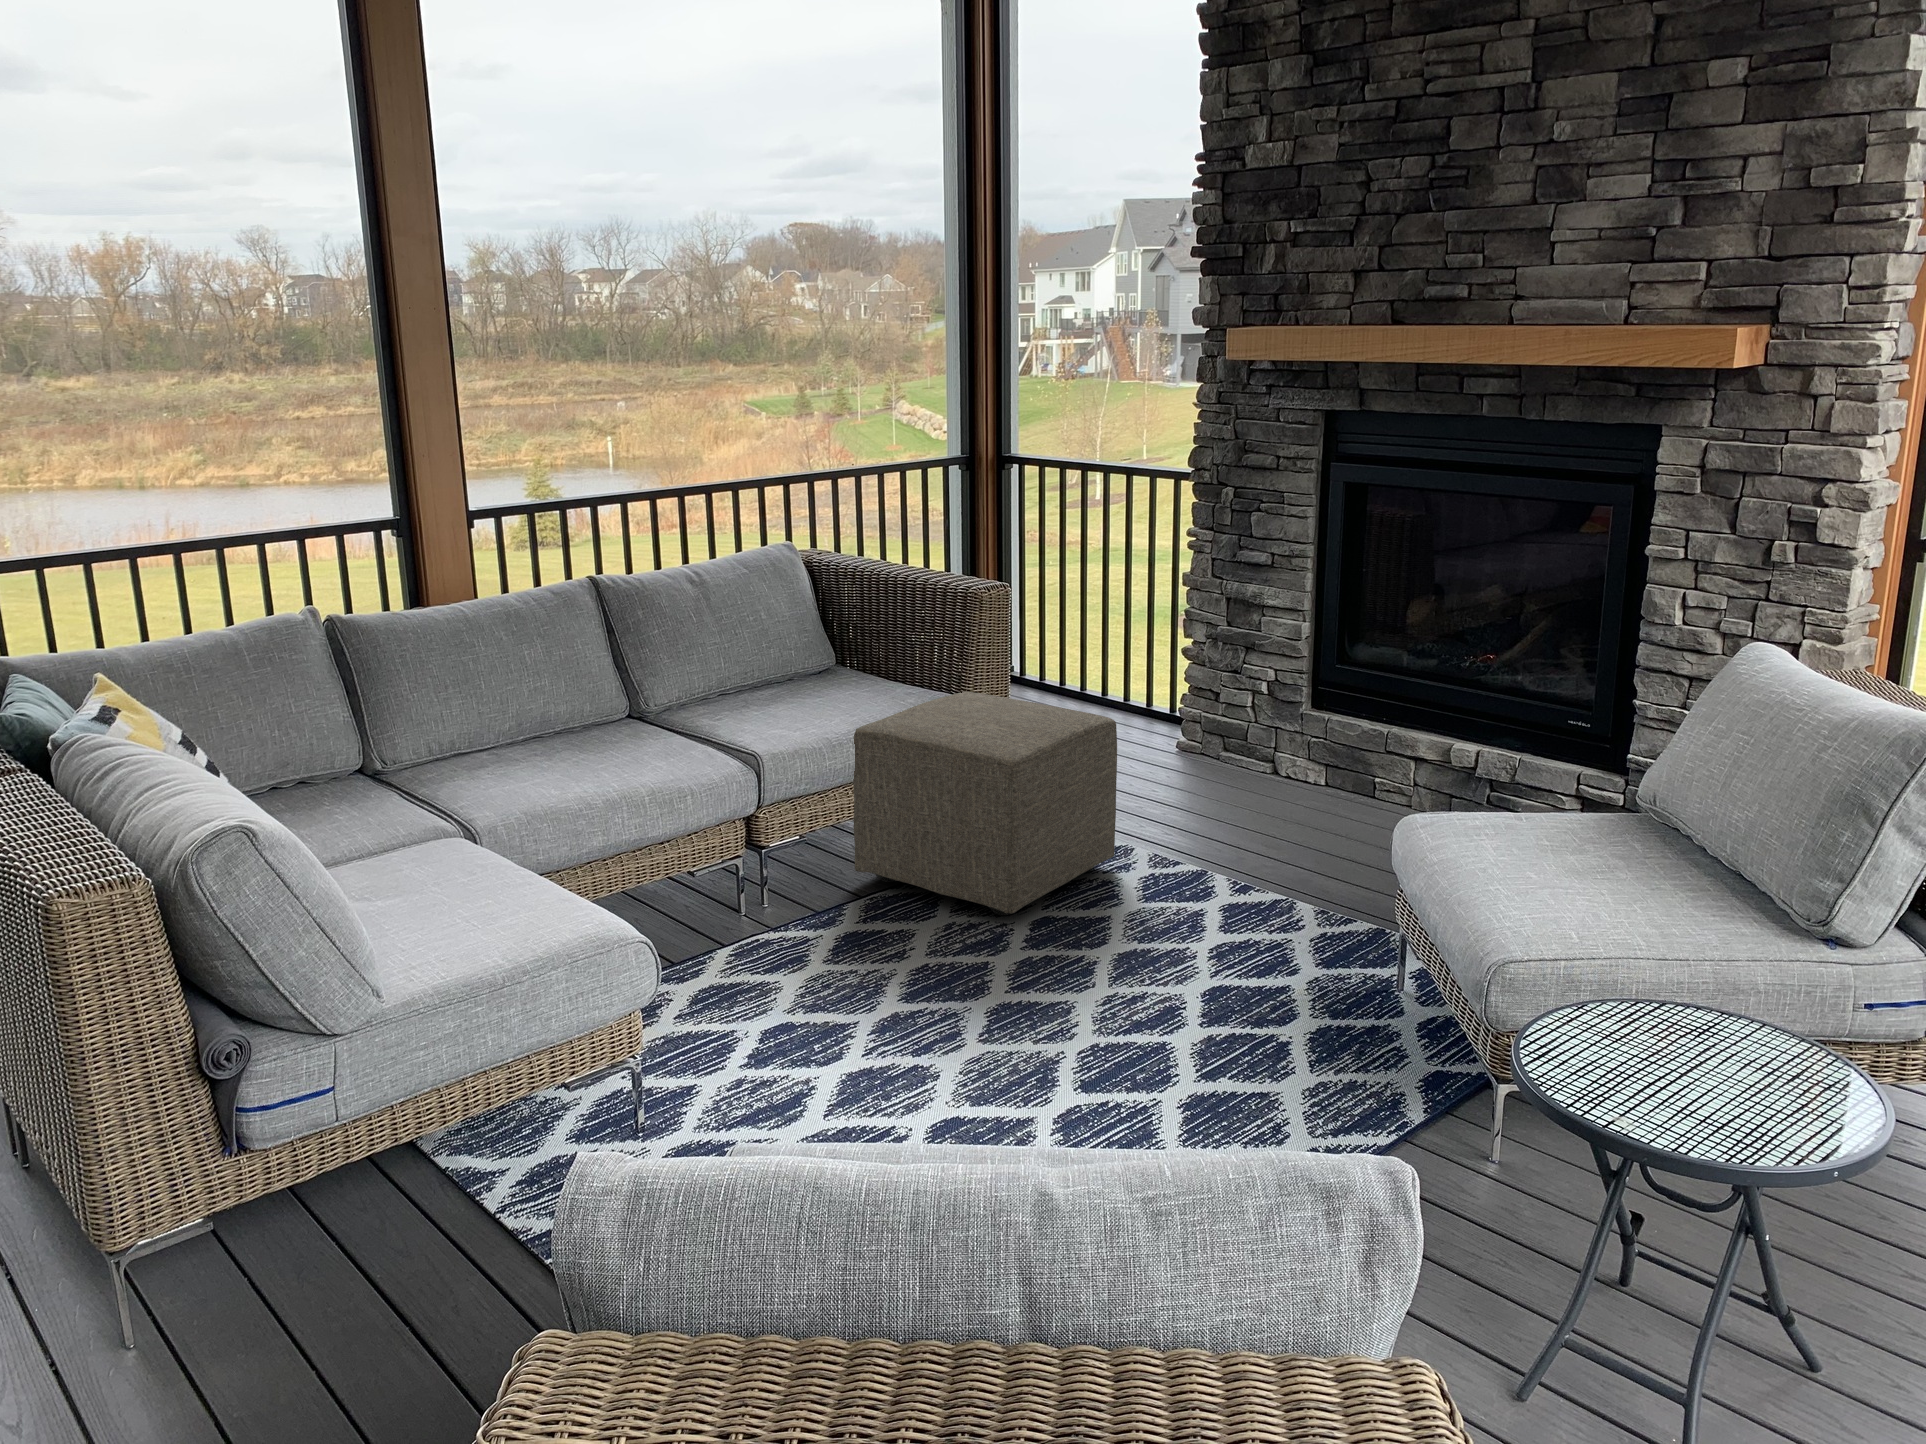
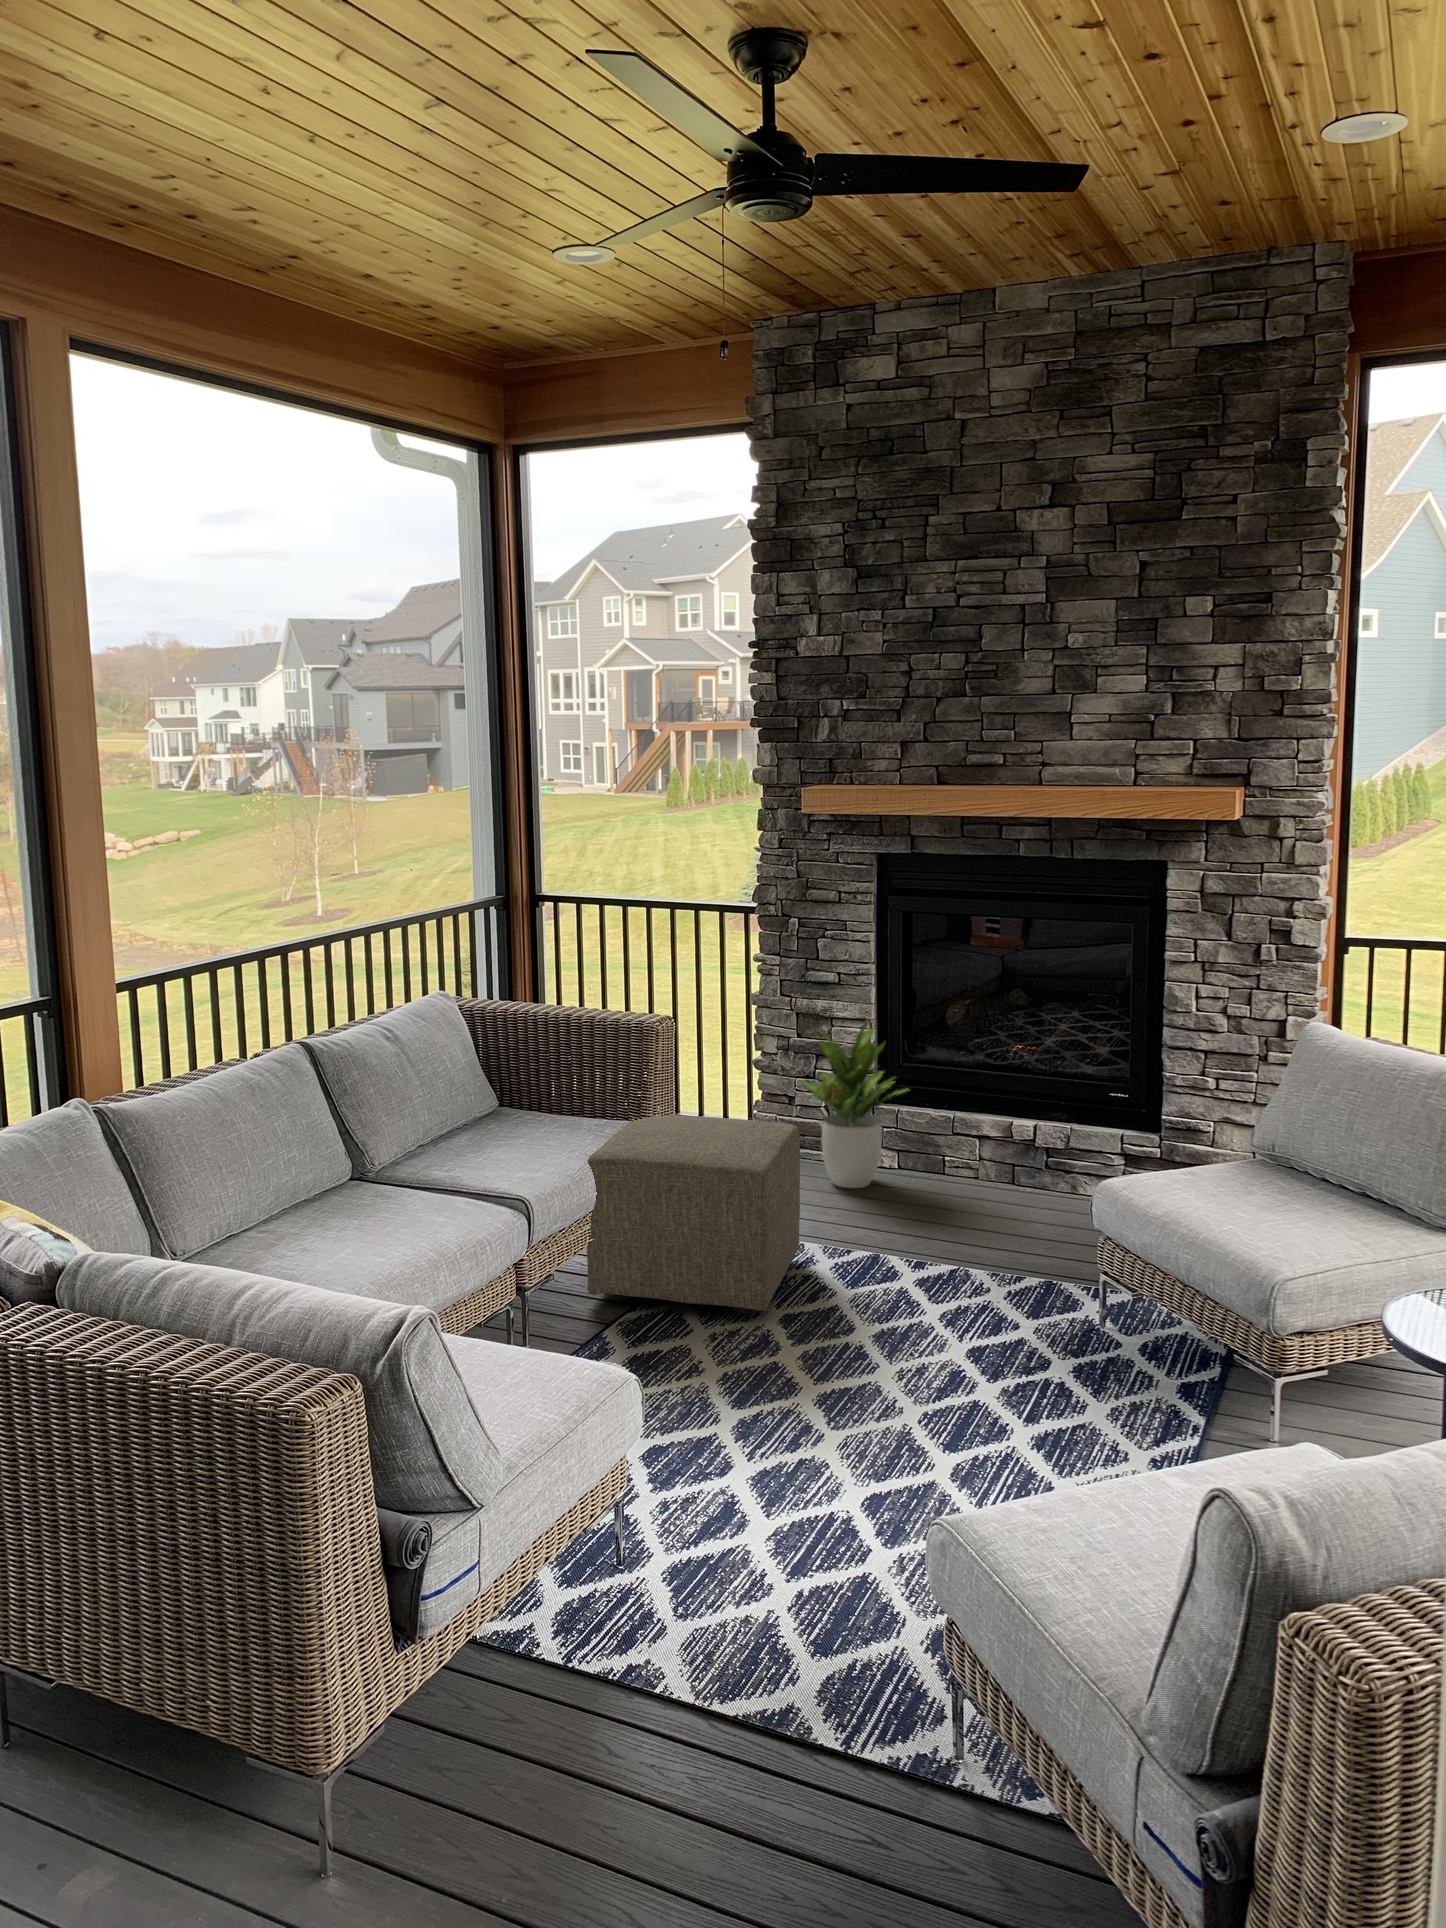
potted plant: none [1194,605,1327,803] -> present [803,1018,909,1188]

